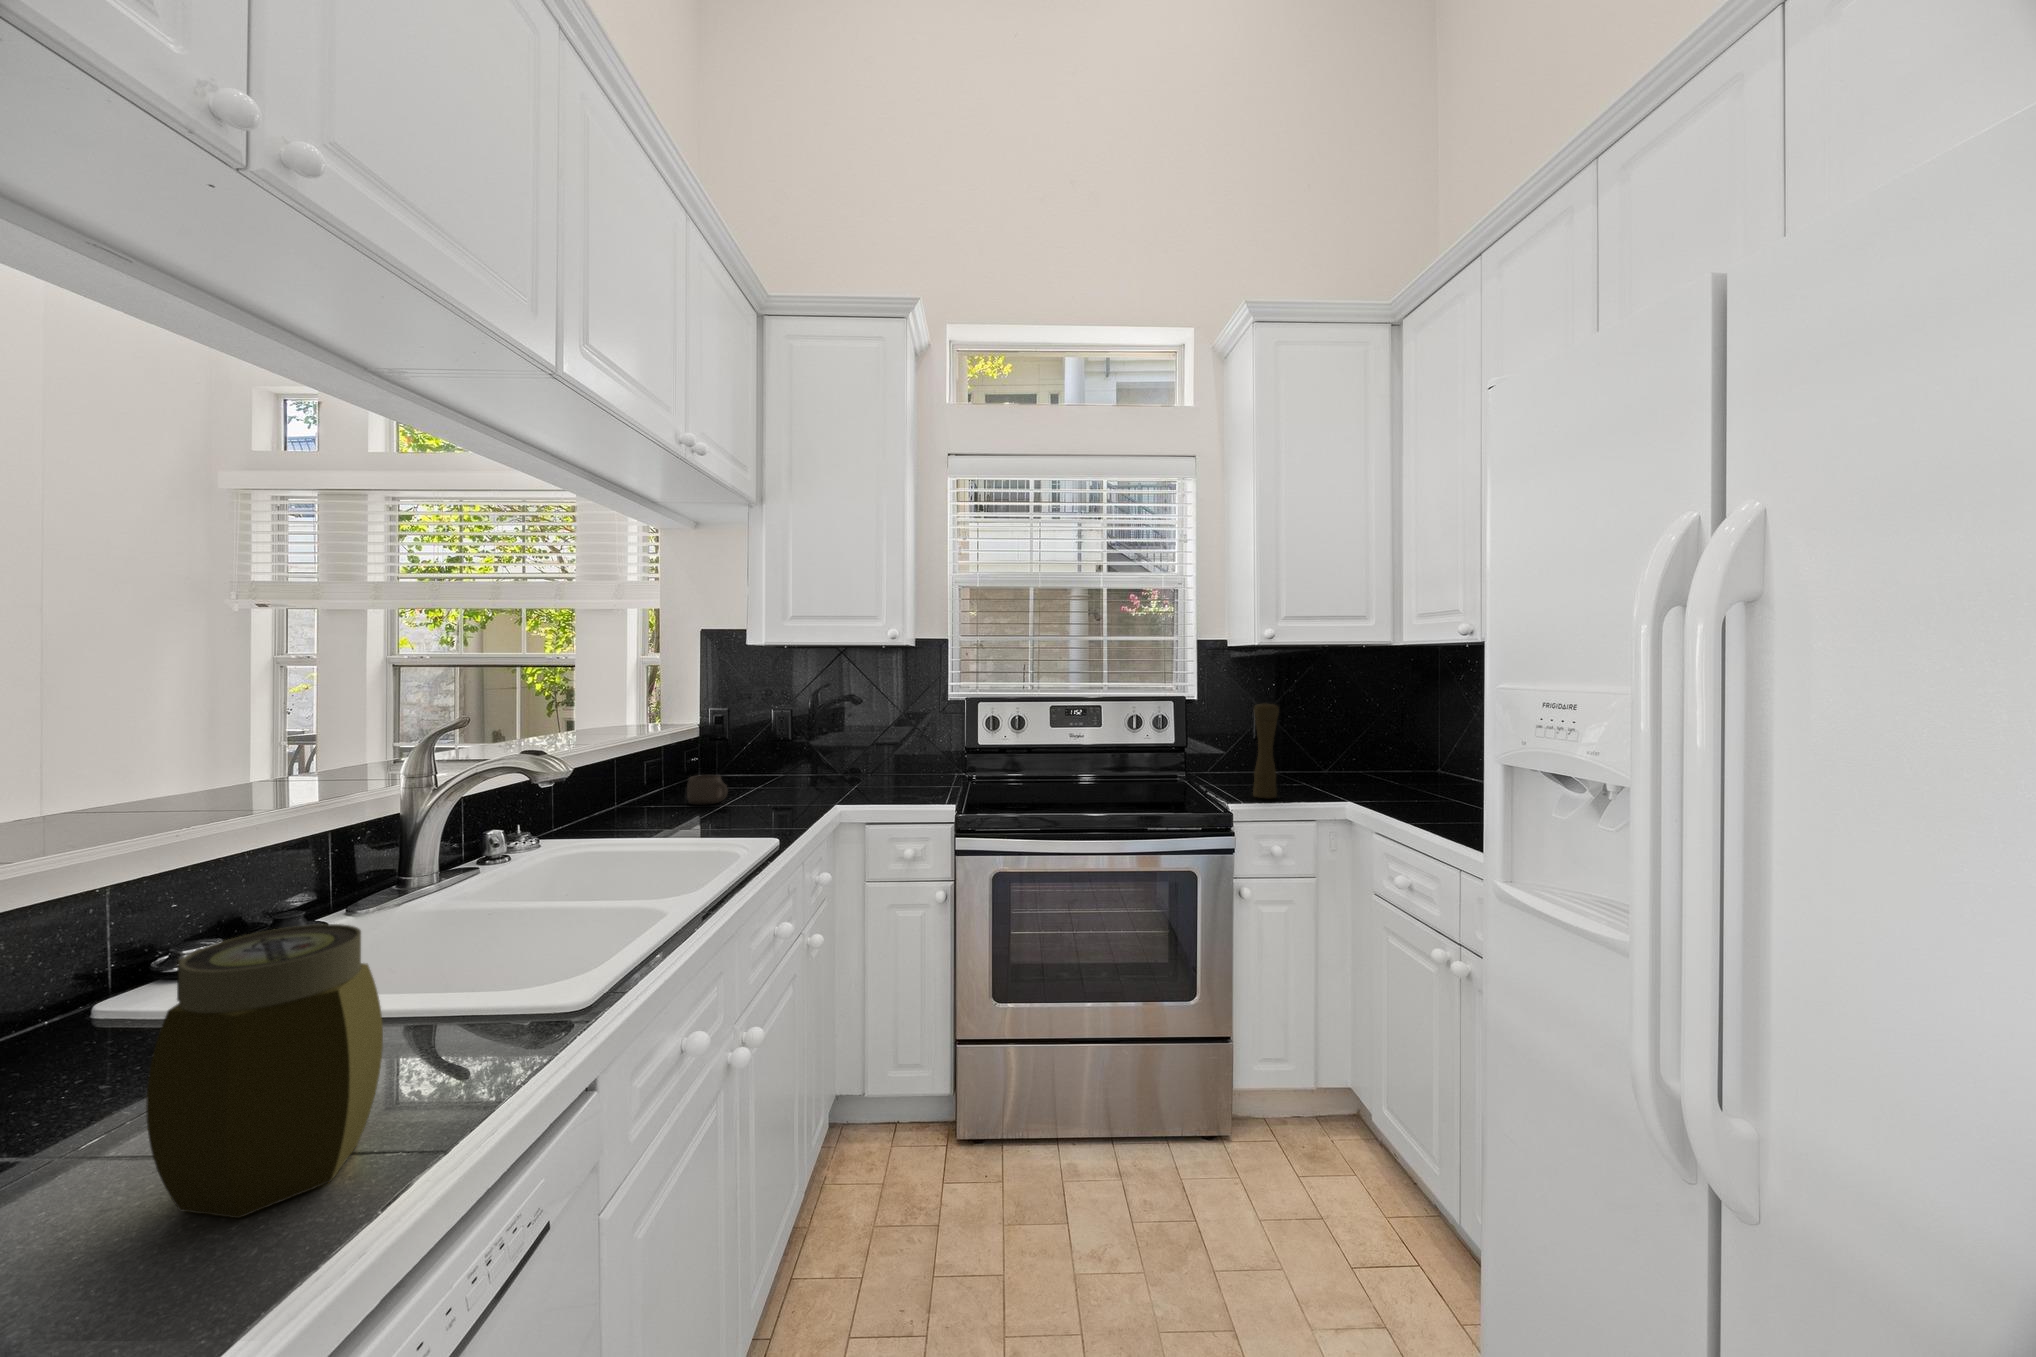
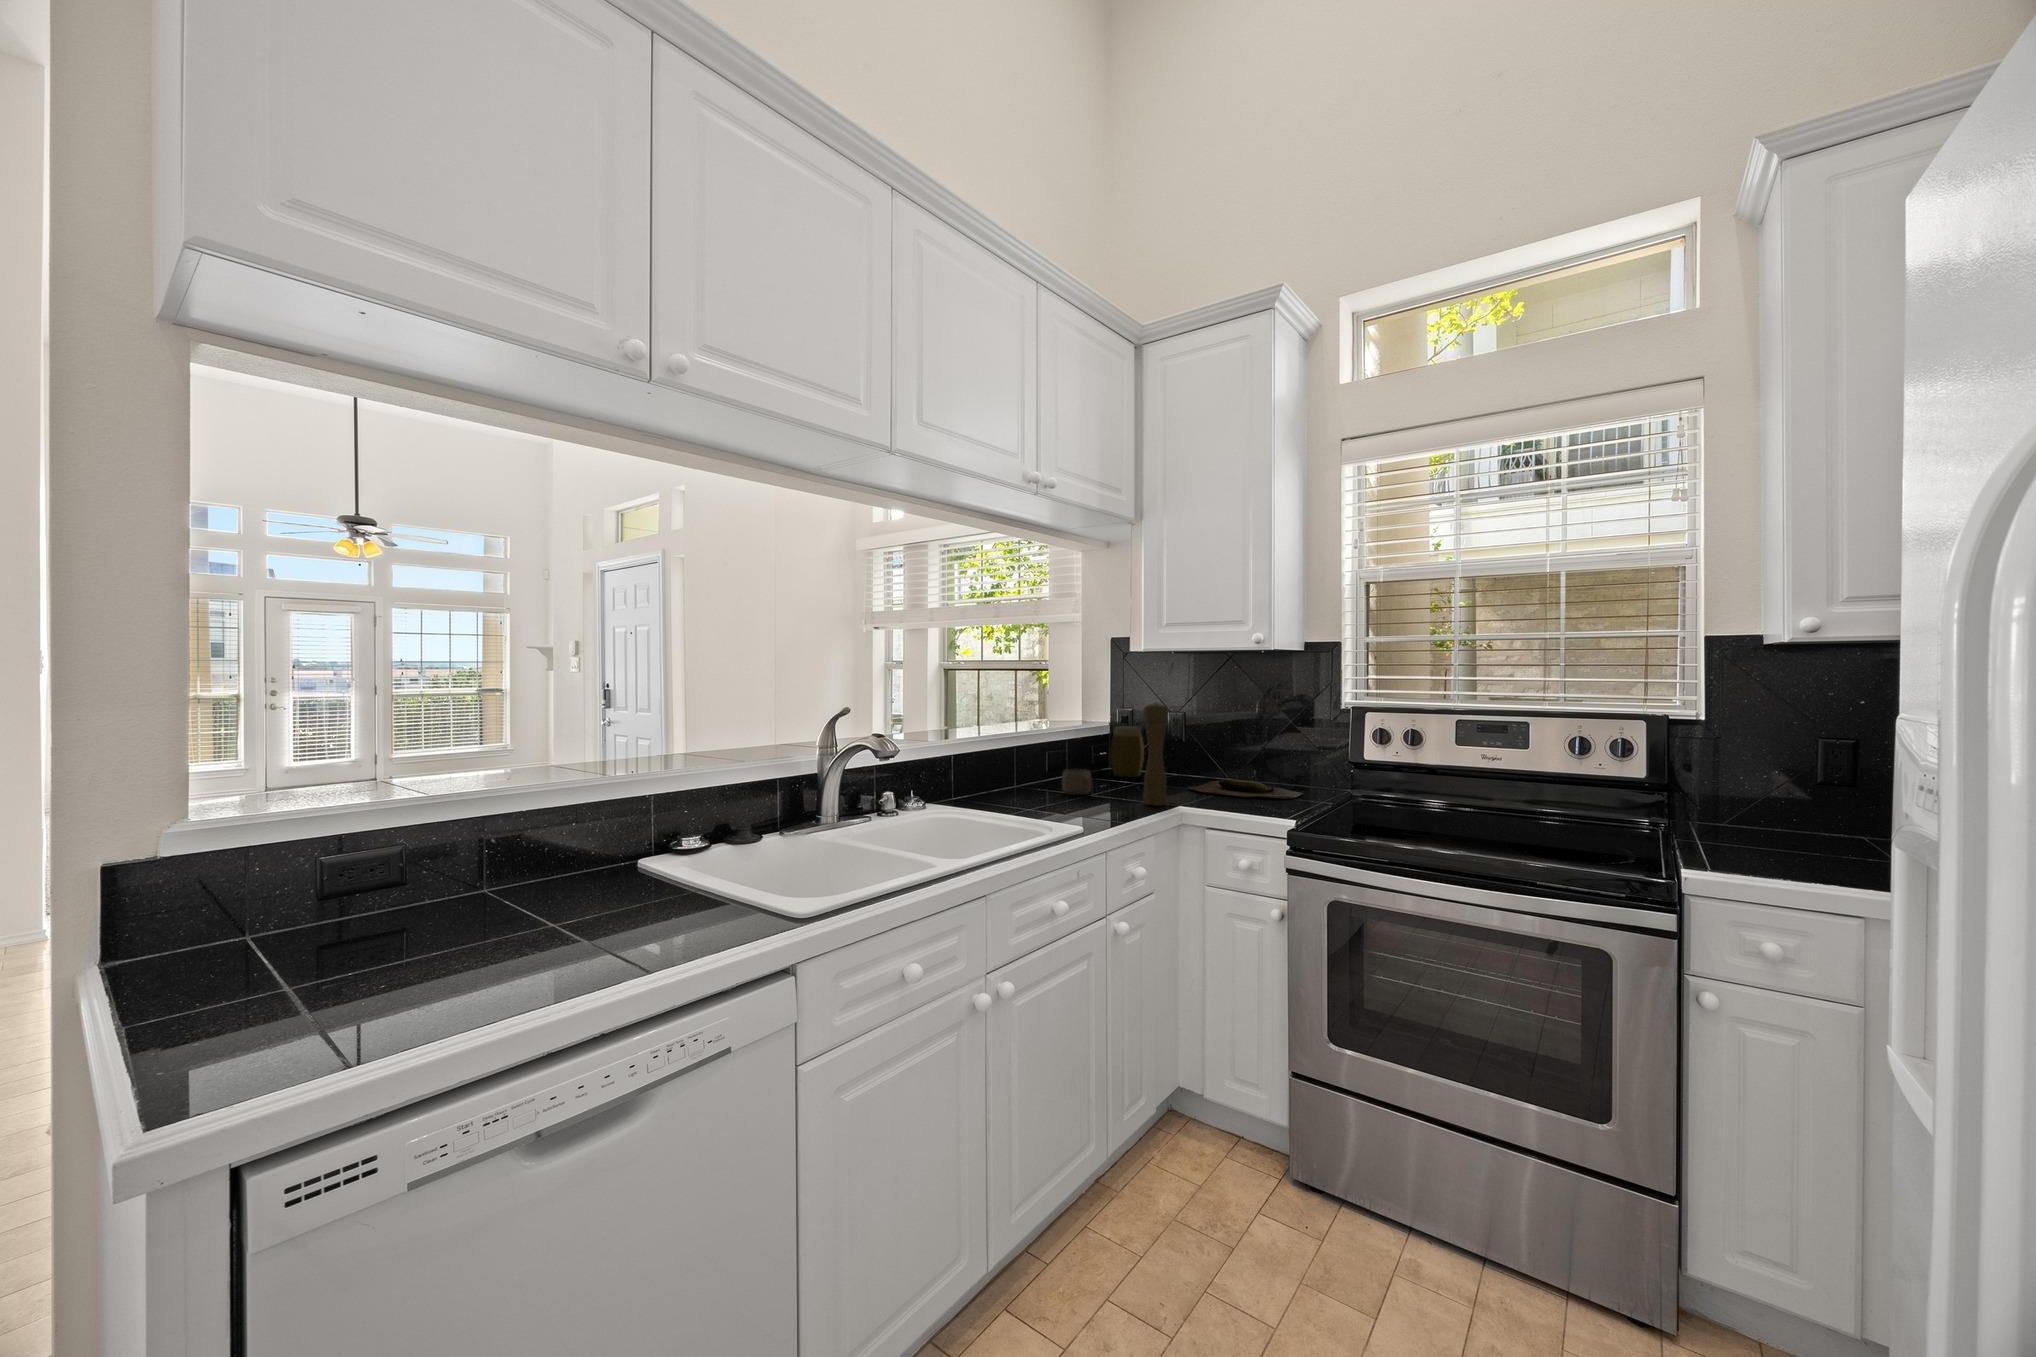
pepper mill: present [1253,702,1279,798] -> present [1143,703,1169,806]
cutting board: none [811,772,920,788] -> present [1188,778,1303,799]
jar: present [146,924,383,1218] -> present [1110,726,1144,777]

